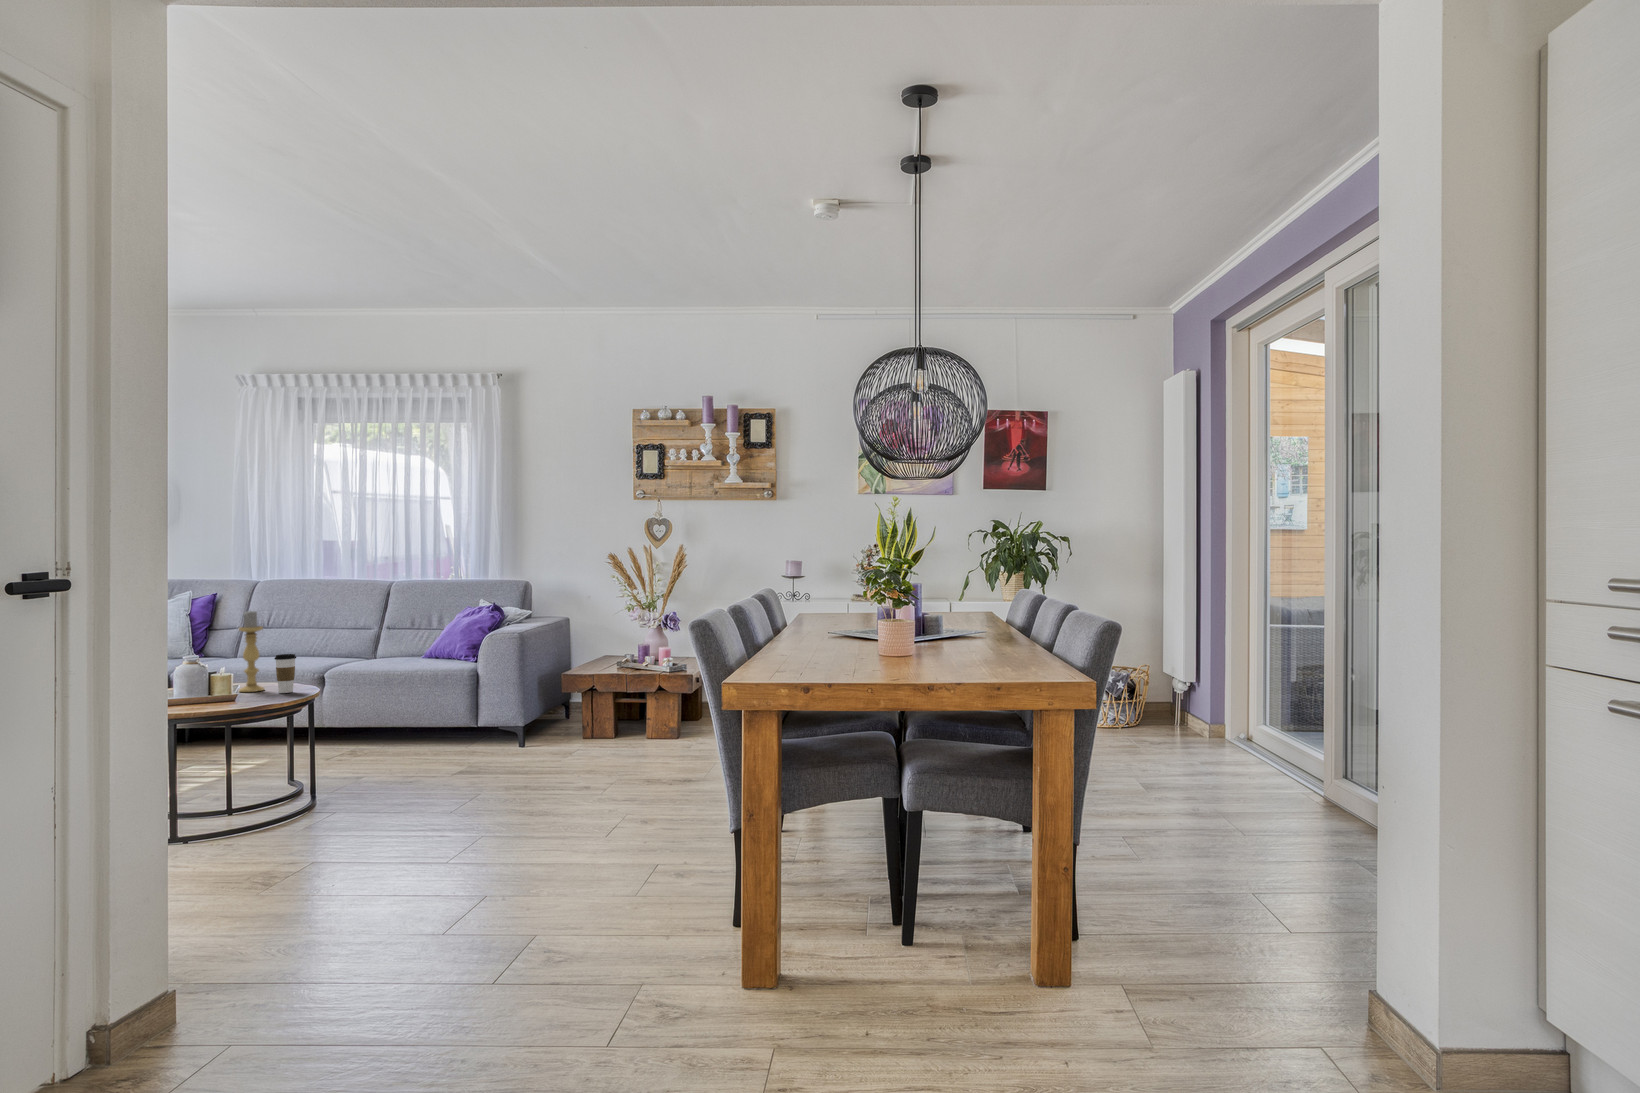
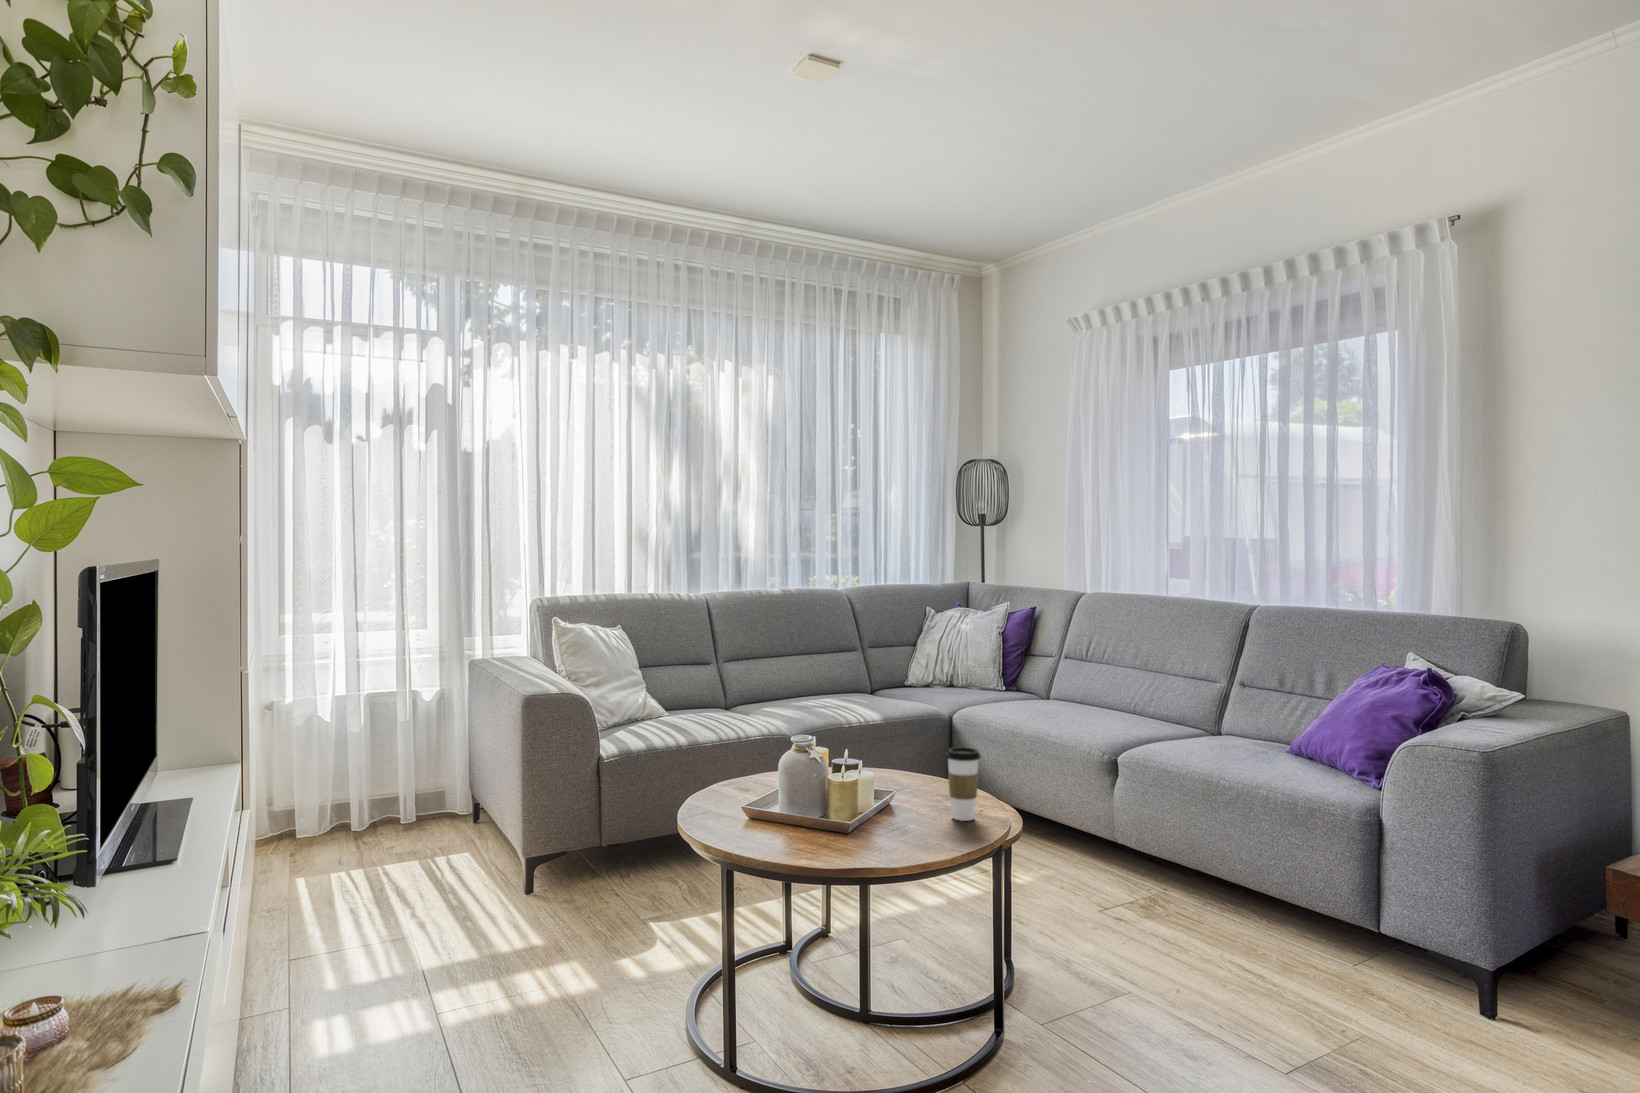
candle holder: present [239,611,264,692] -> none [911,660,949,803]

